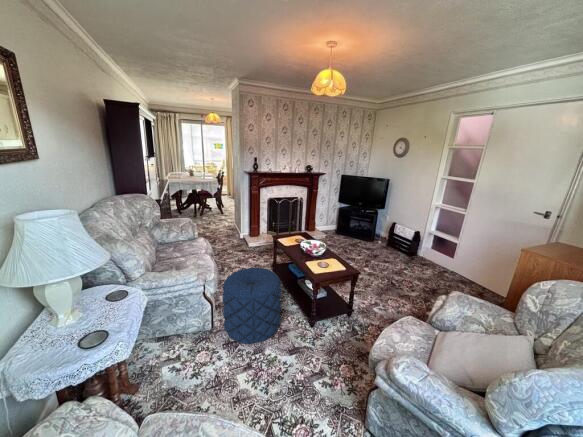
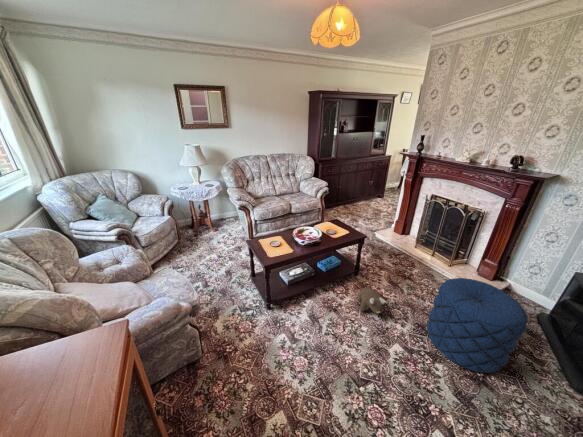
plush toy: none [155,353,204,397] -> present [358,287,386,314]

